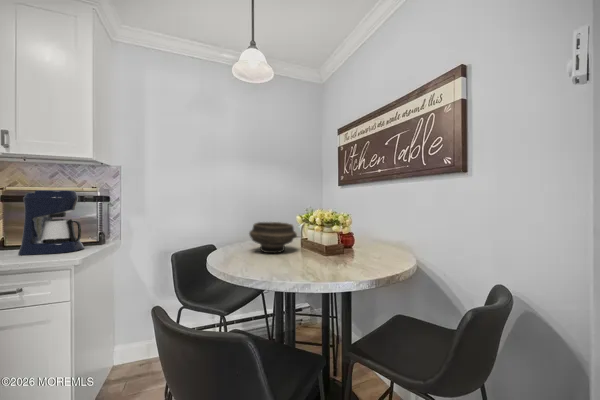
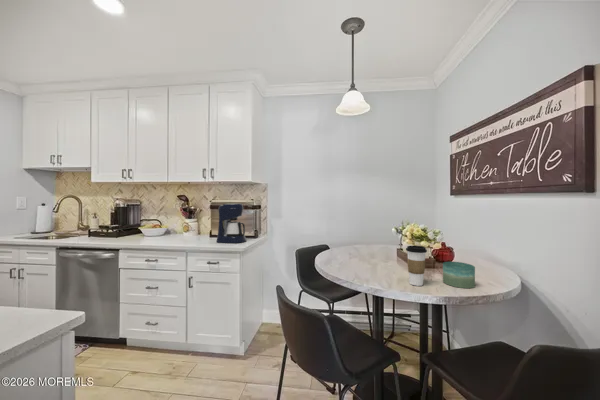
bowl: present [249,222,297,253] -> none [349,232,390,259]
coffee cup: none [331,228,354,274] -> present [406,246,427,286]
candle: none [363,243,393,269] -> present [443,262,475,288]

